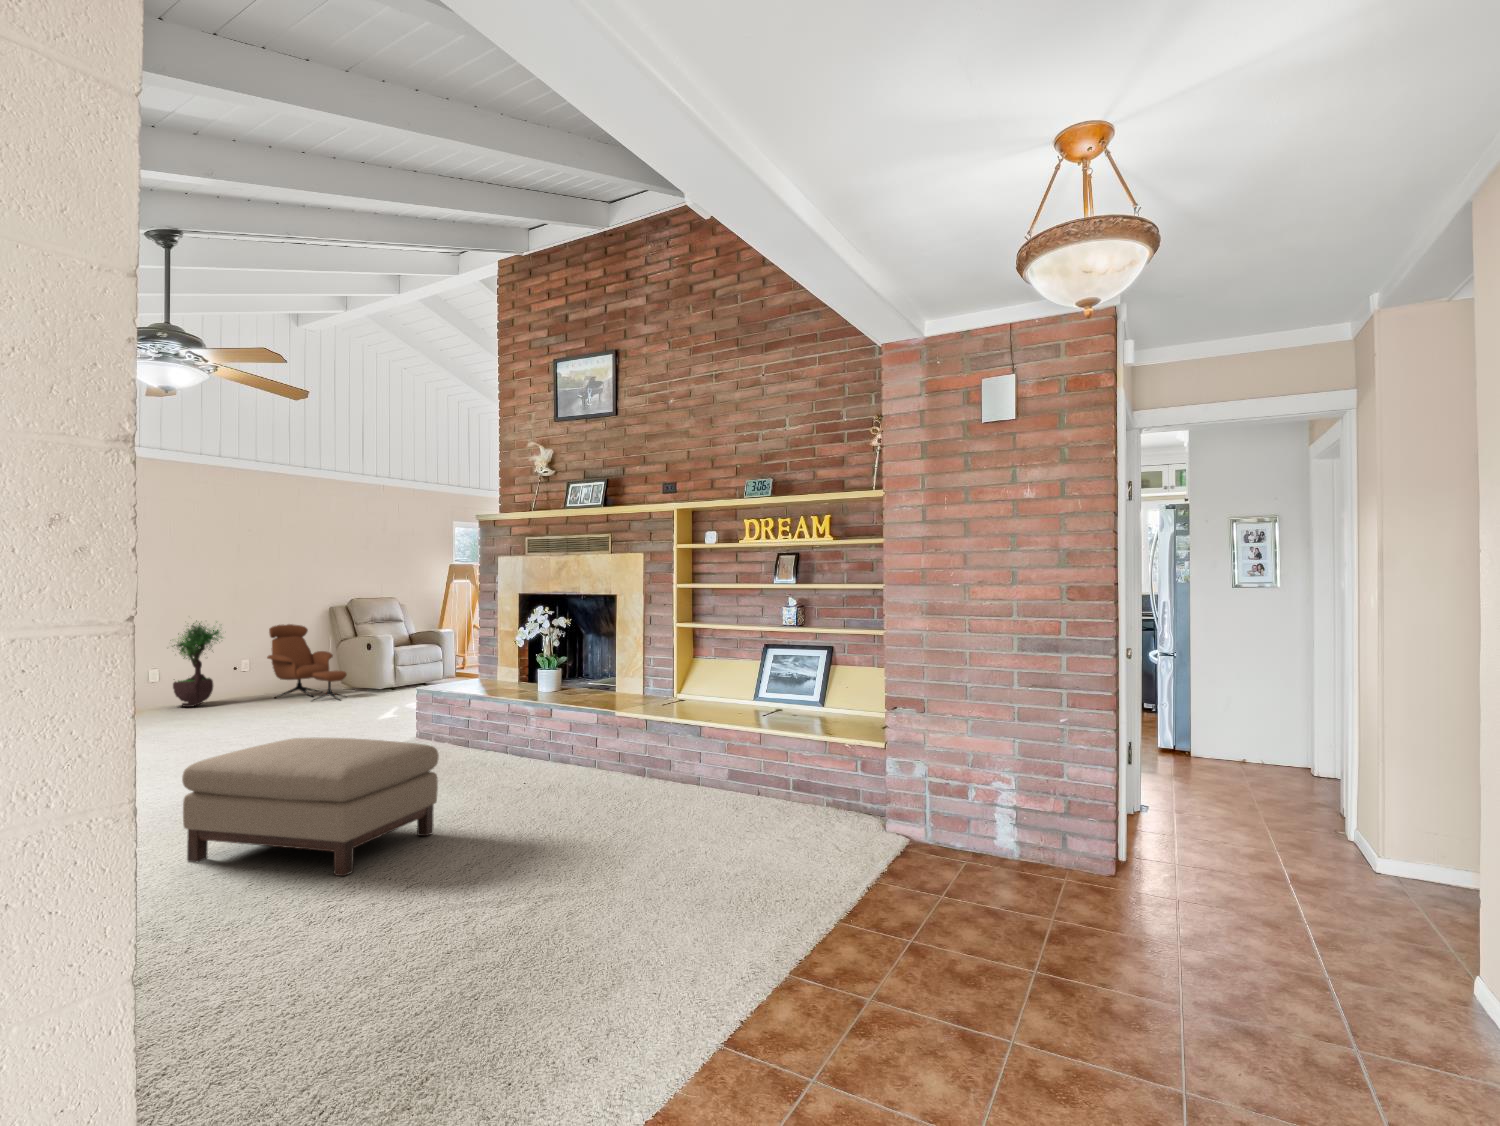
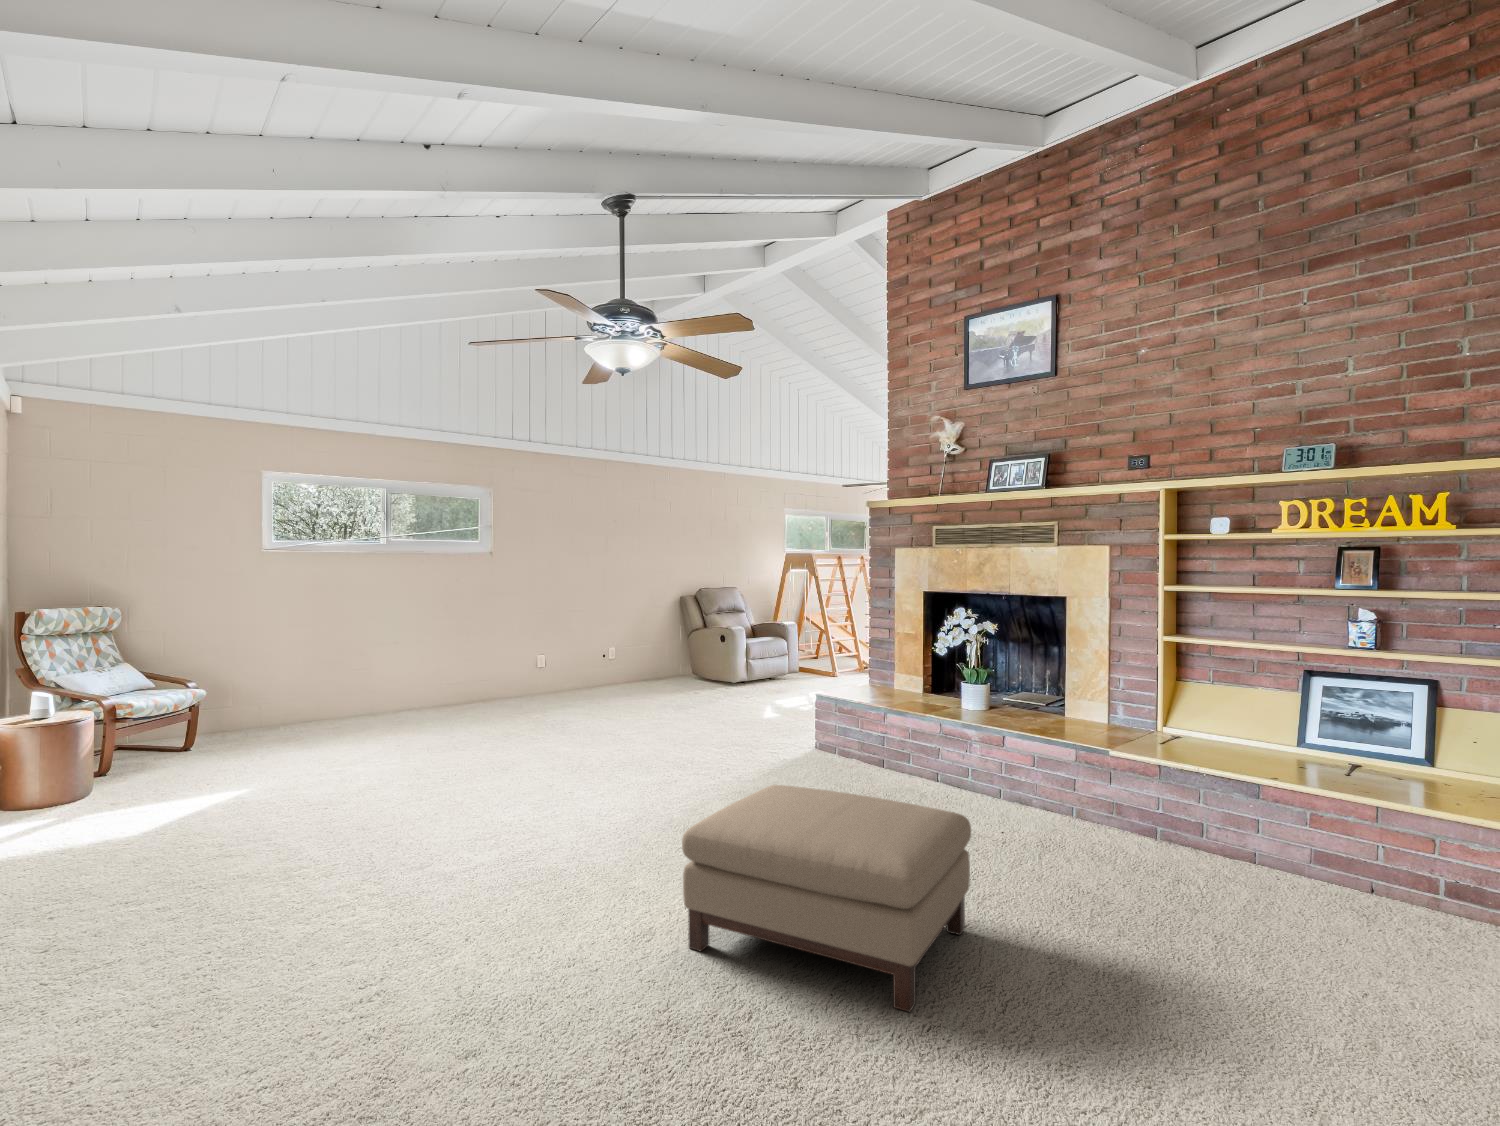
potted tree: present [172,621,222,707] -> none [548,607,599,695]
lounge chair: present [267,624,347,700] -> none [630,614,705,694]

